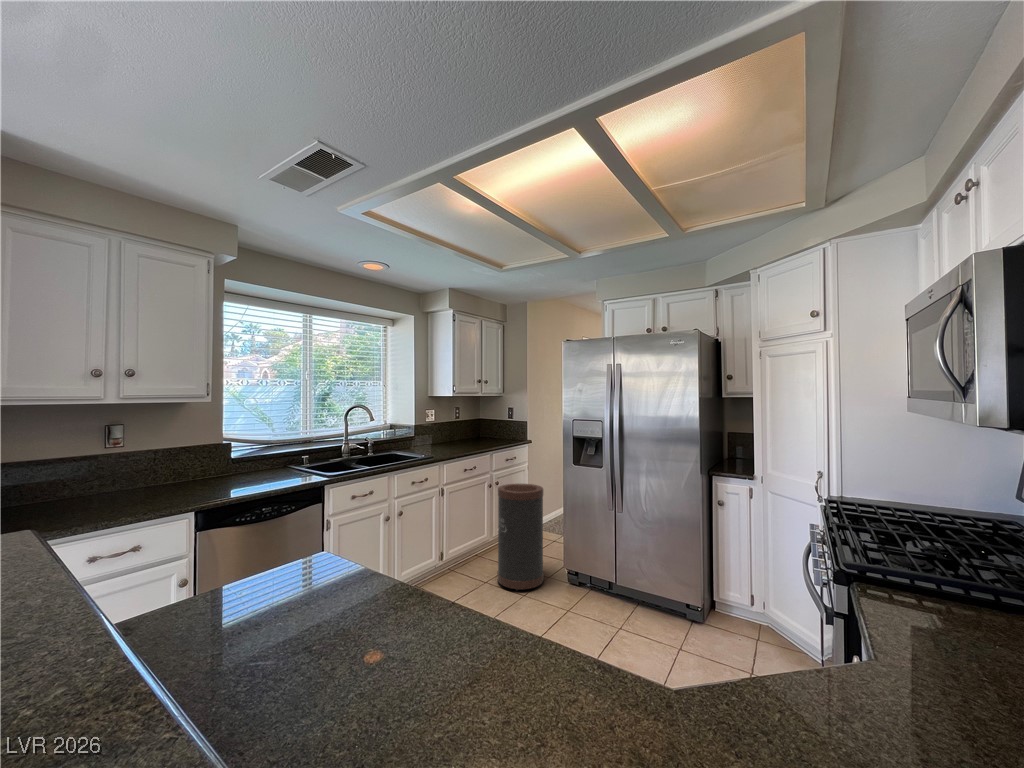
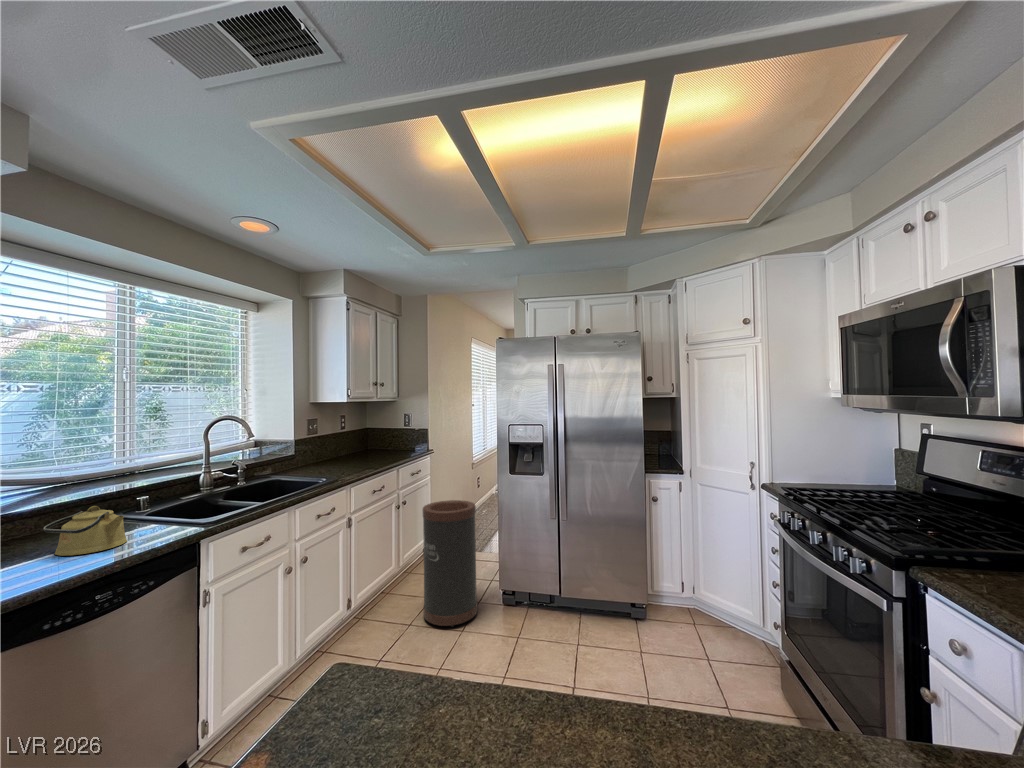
kettle: none [243,457,284,485] -> present [43,506,127,556]

